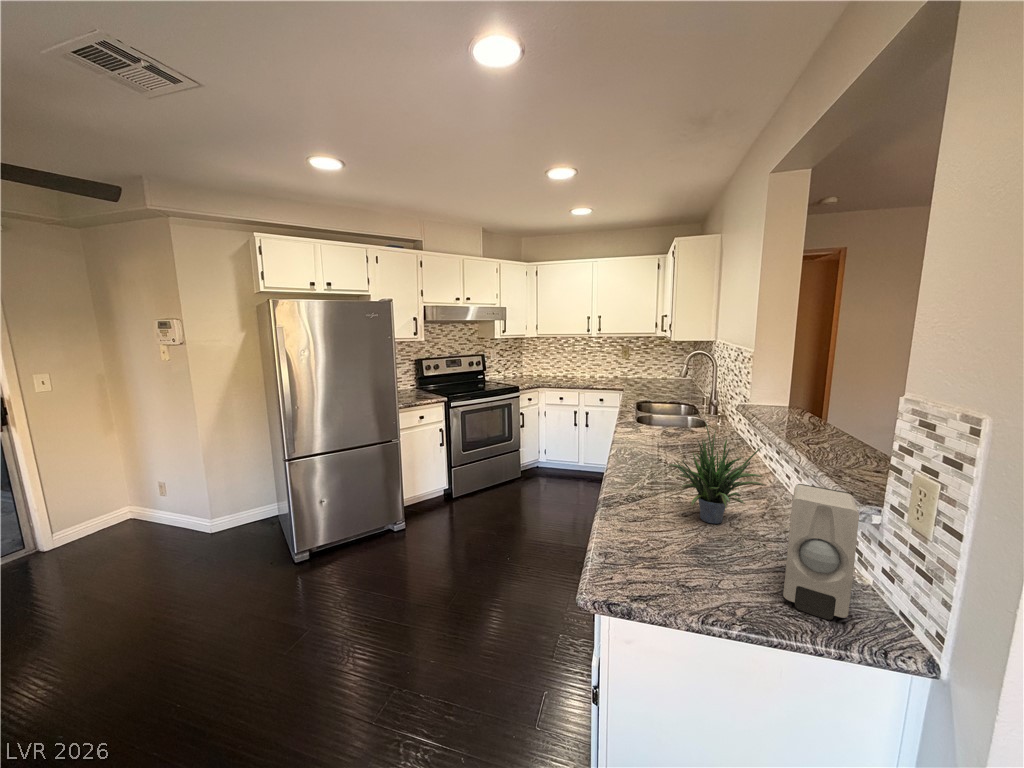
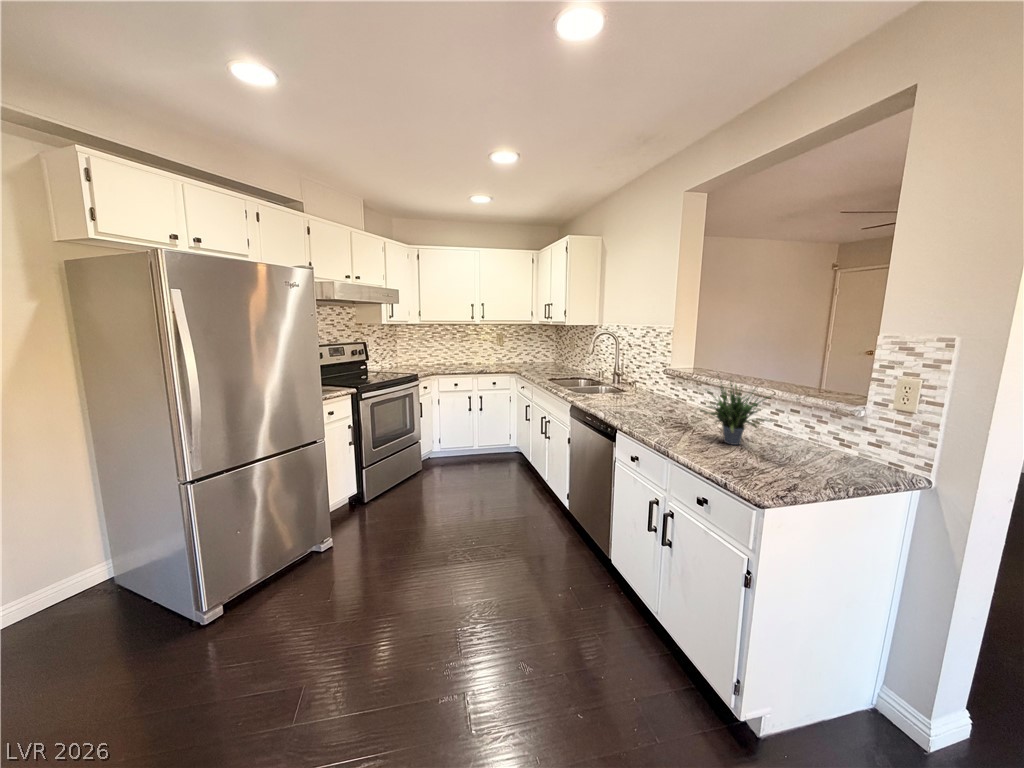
soap dispenser: present [783,484,859,620] -> none [813,400,882,476]

